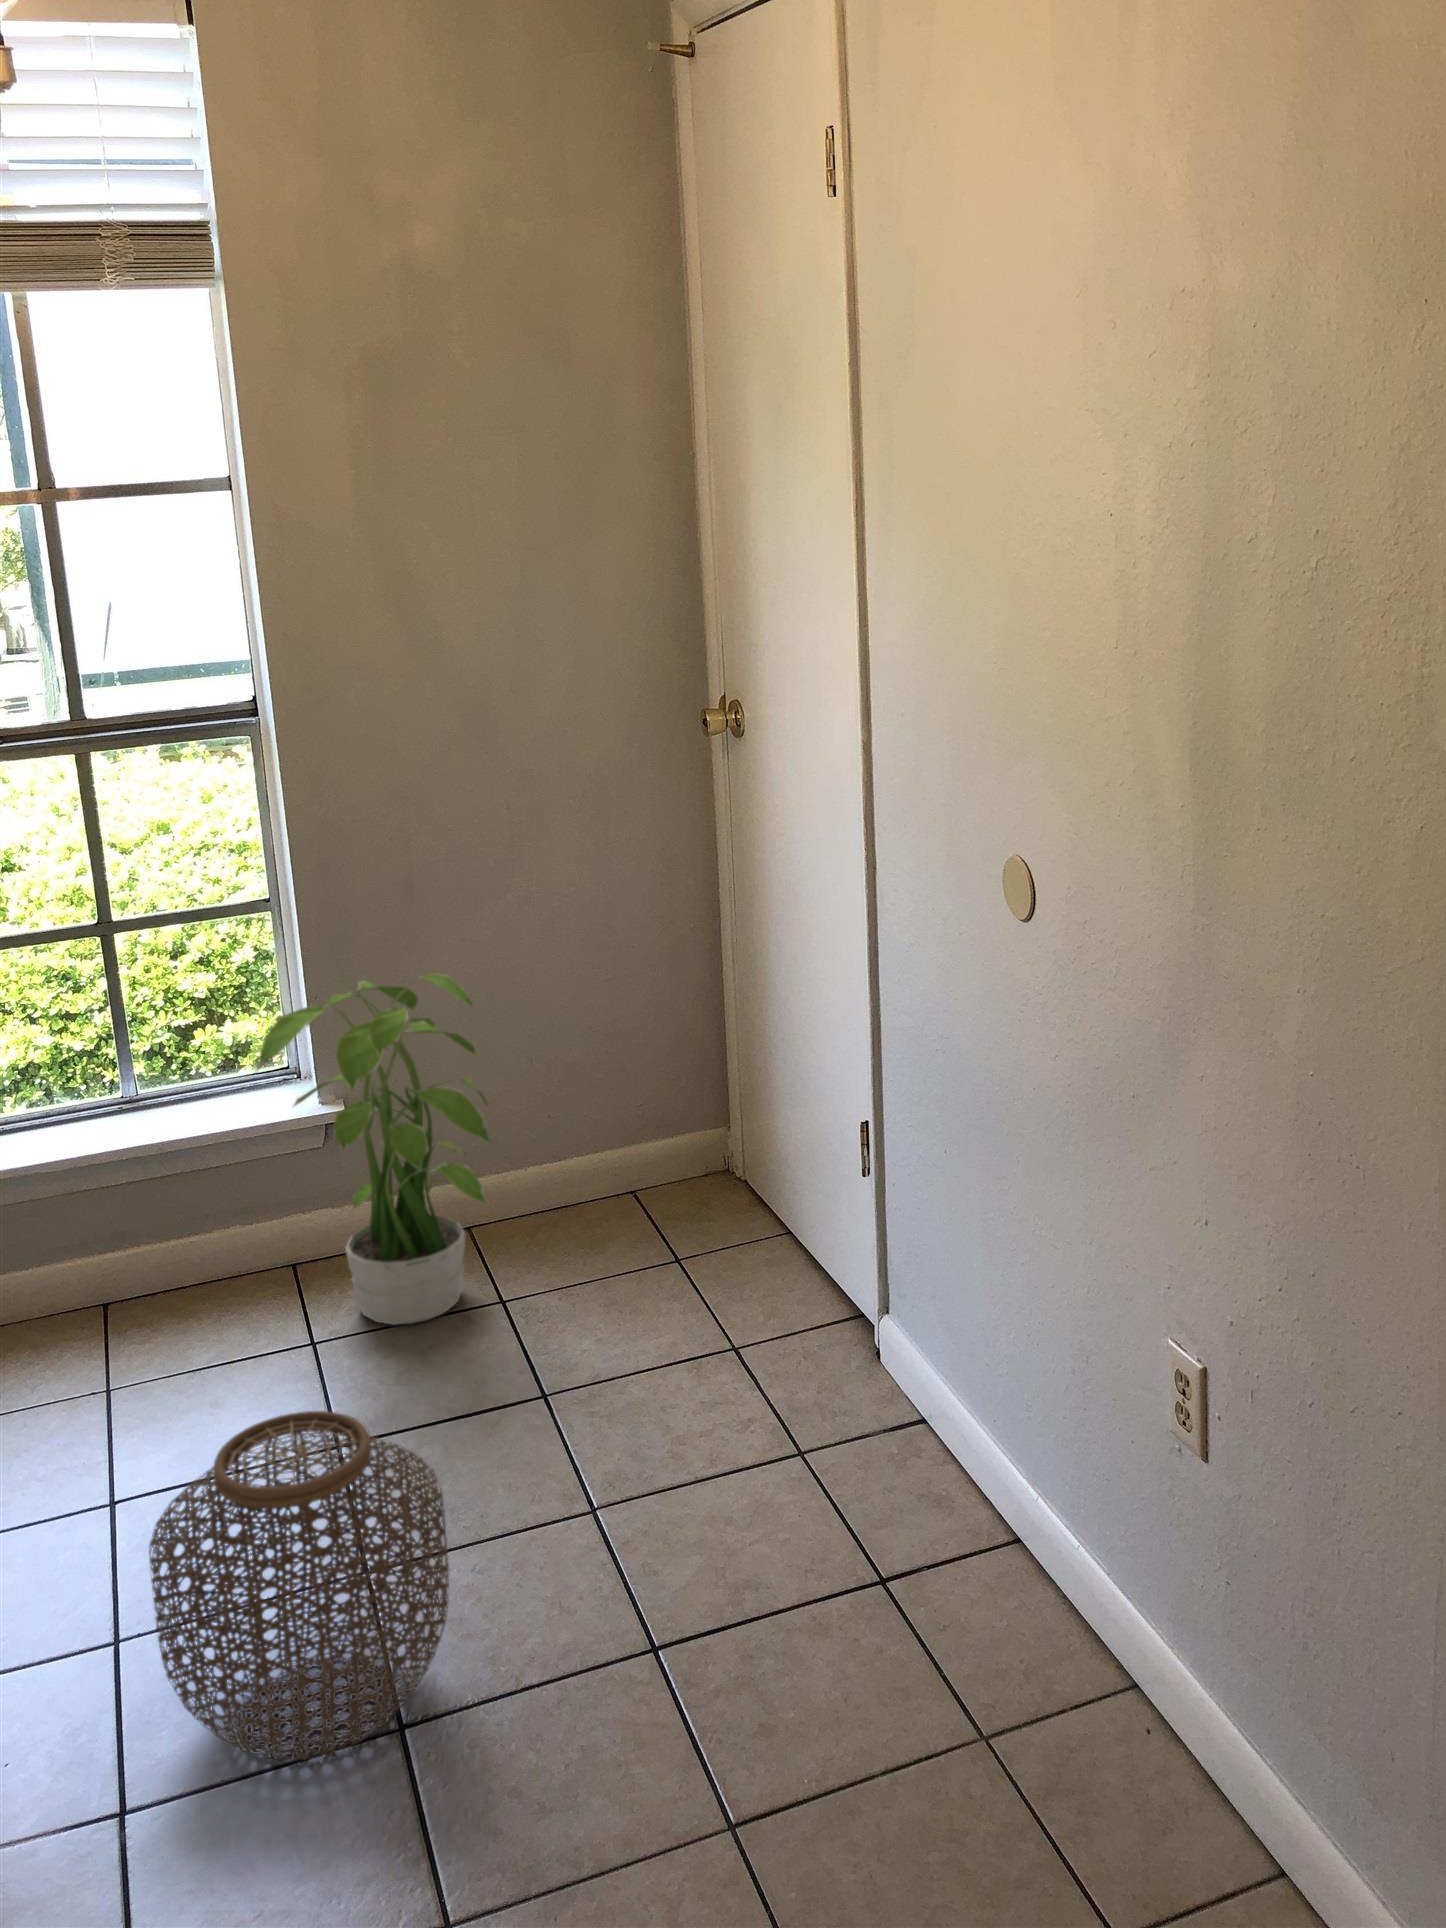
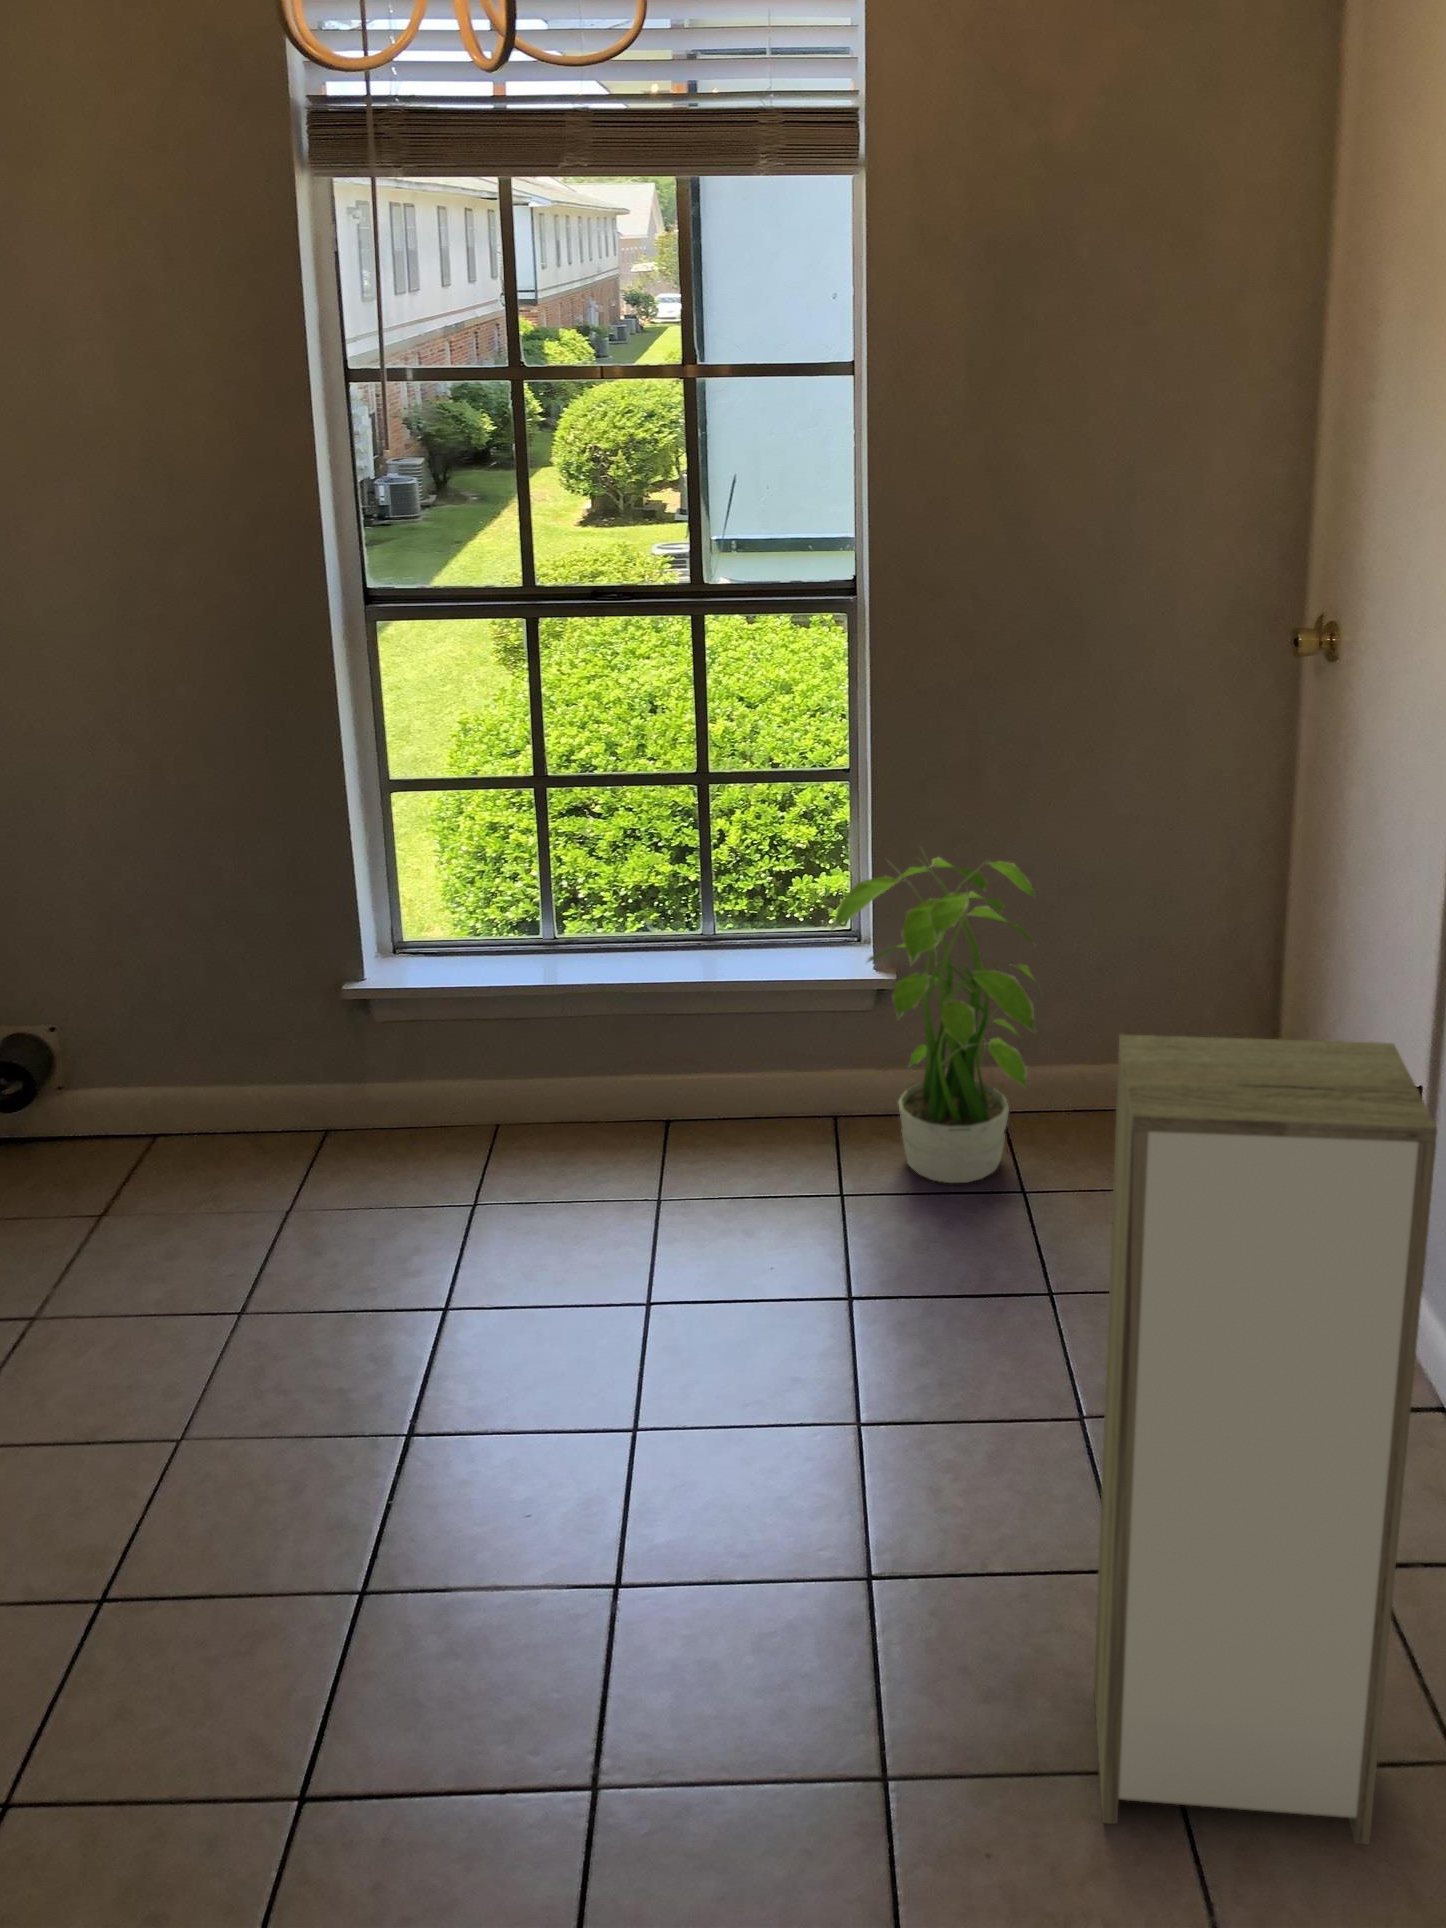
storage cabinet: none [629,1031,946,1866] -> present [1094,1035,1437,1844]
woven basket: present [149,1411,449,1760] -> none [656,1278,918,1592]

